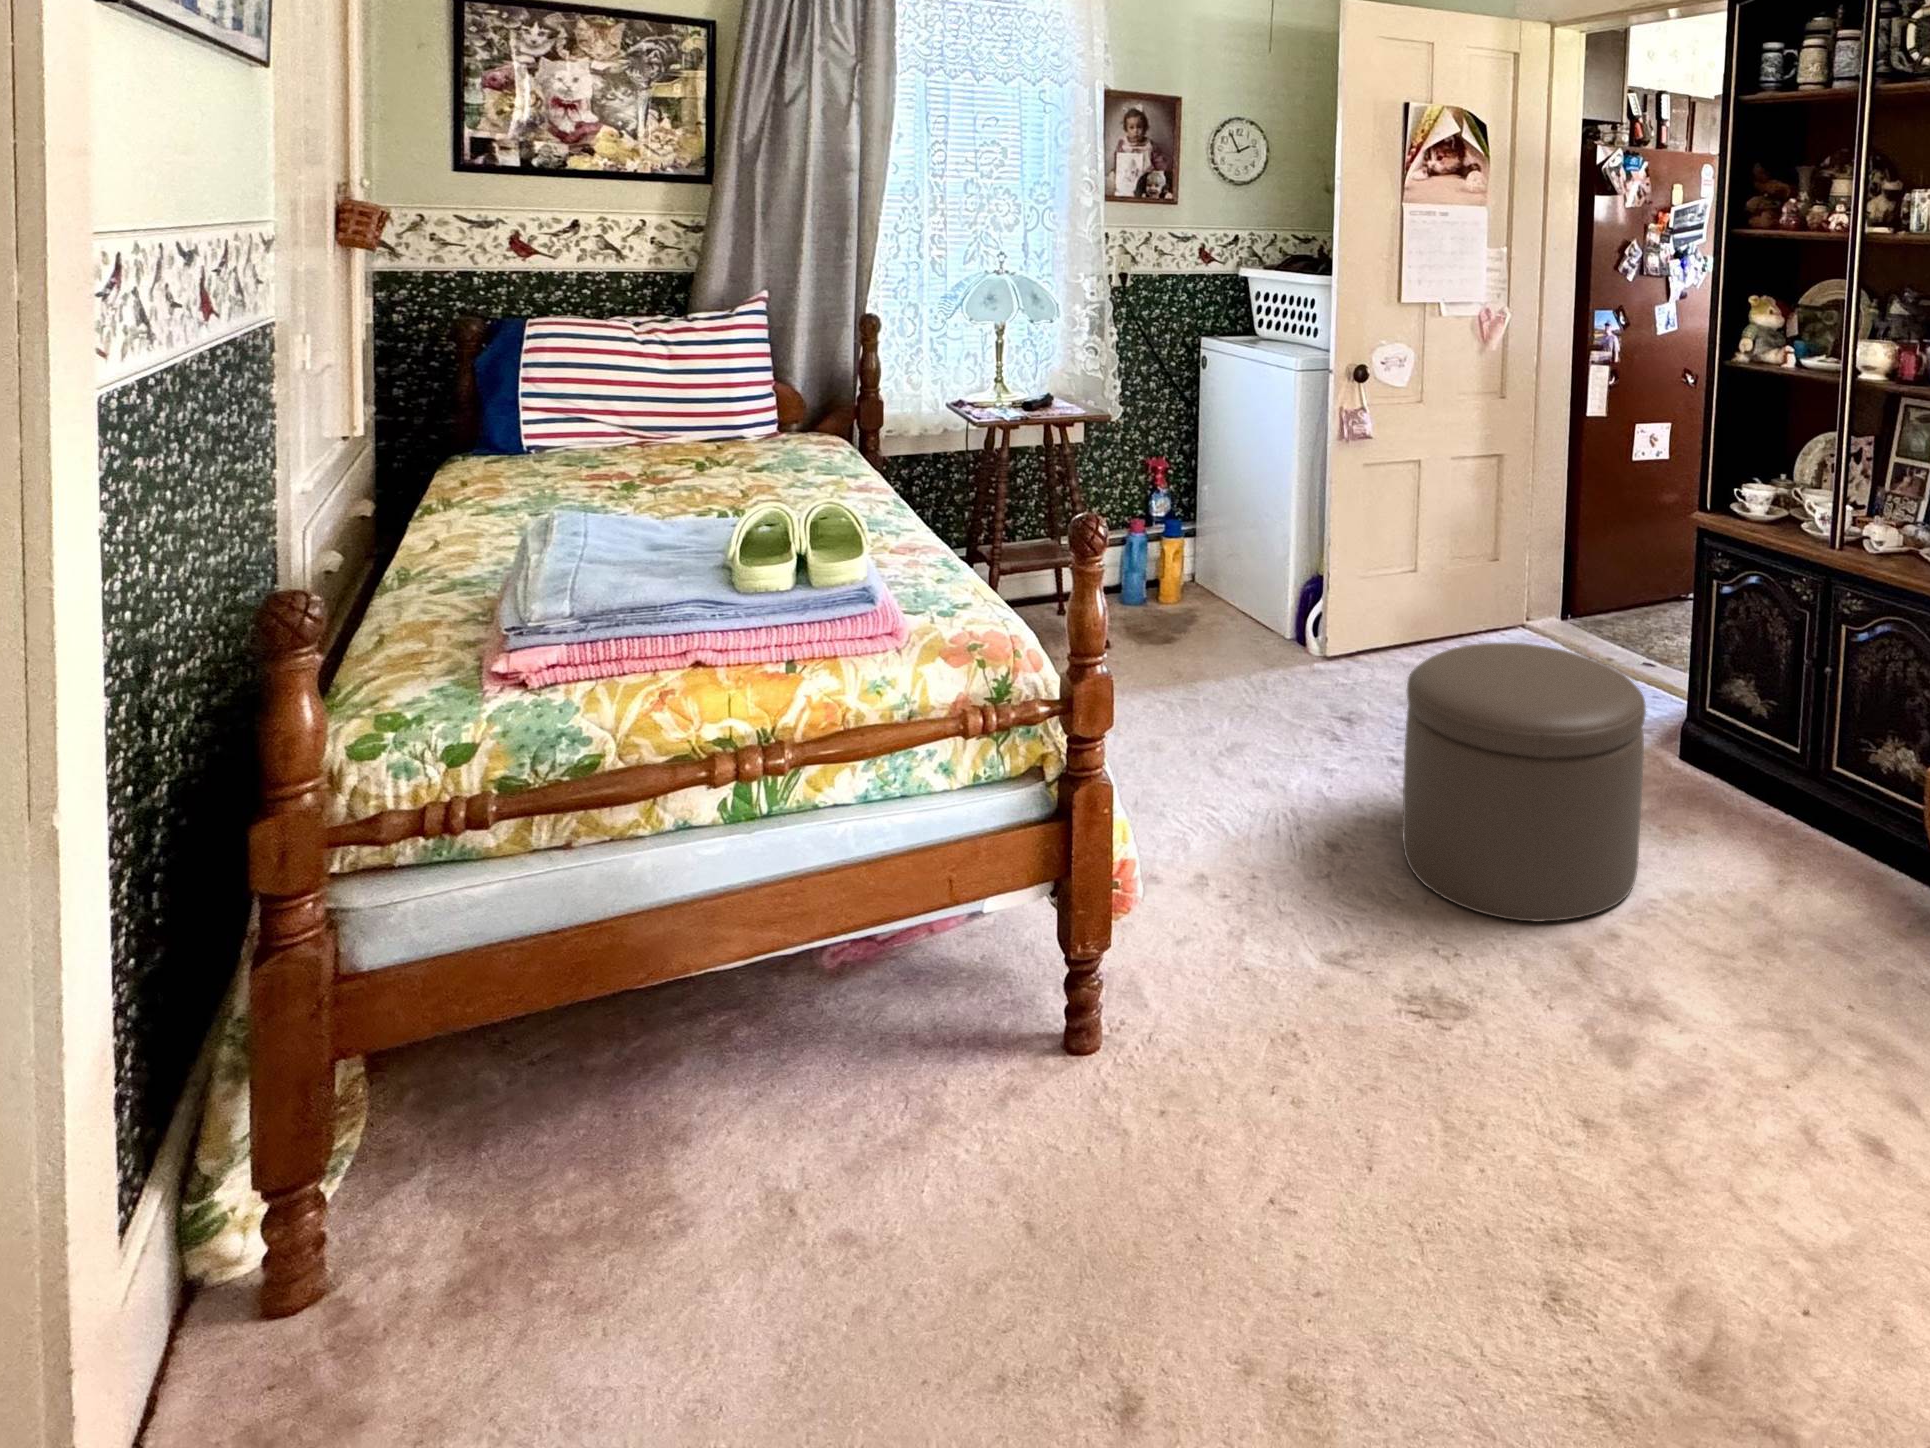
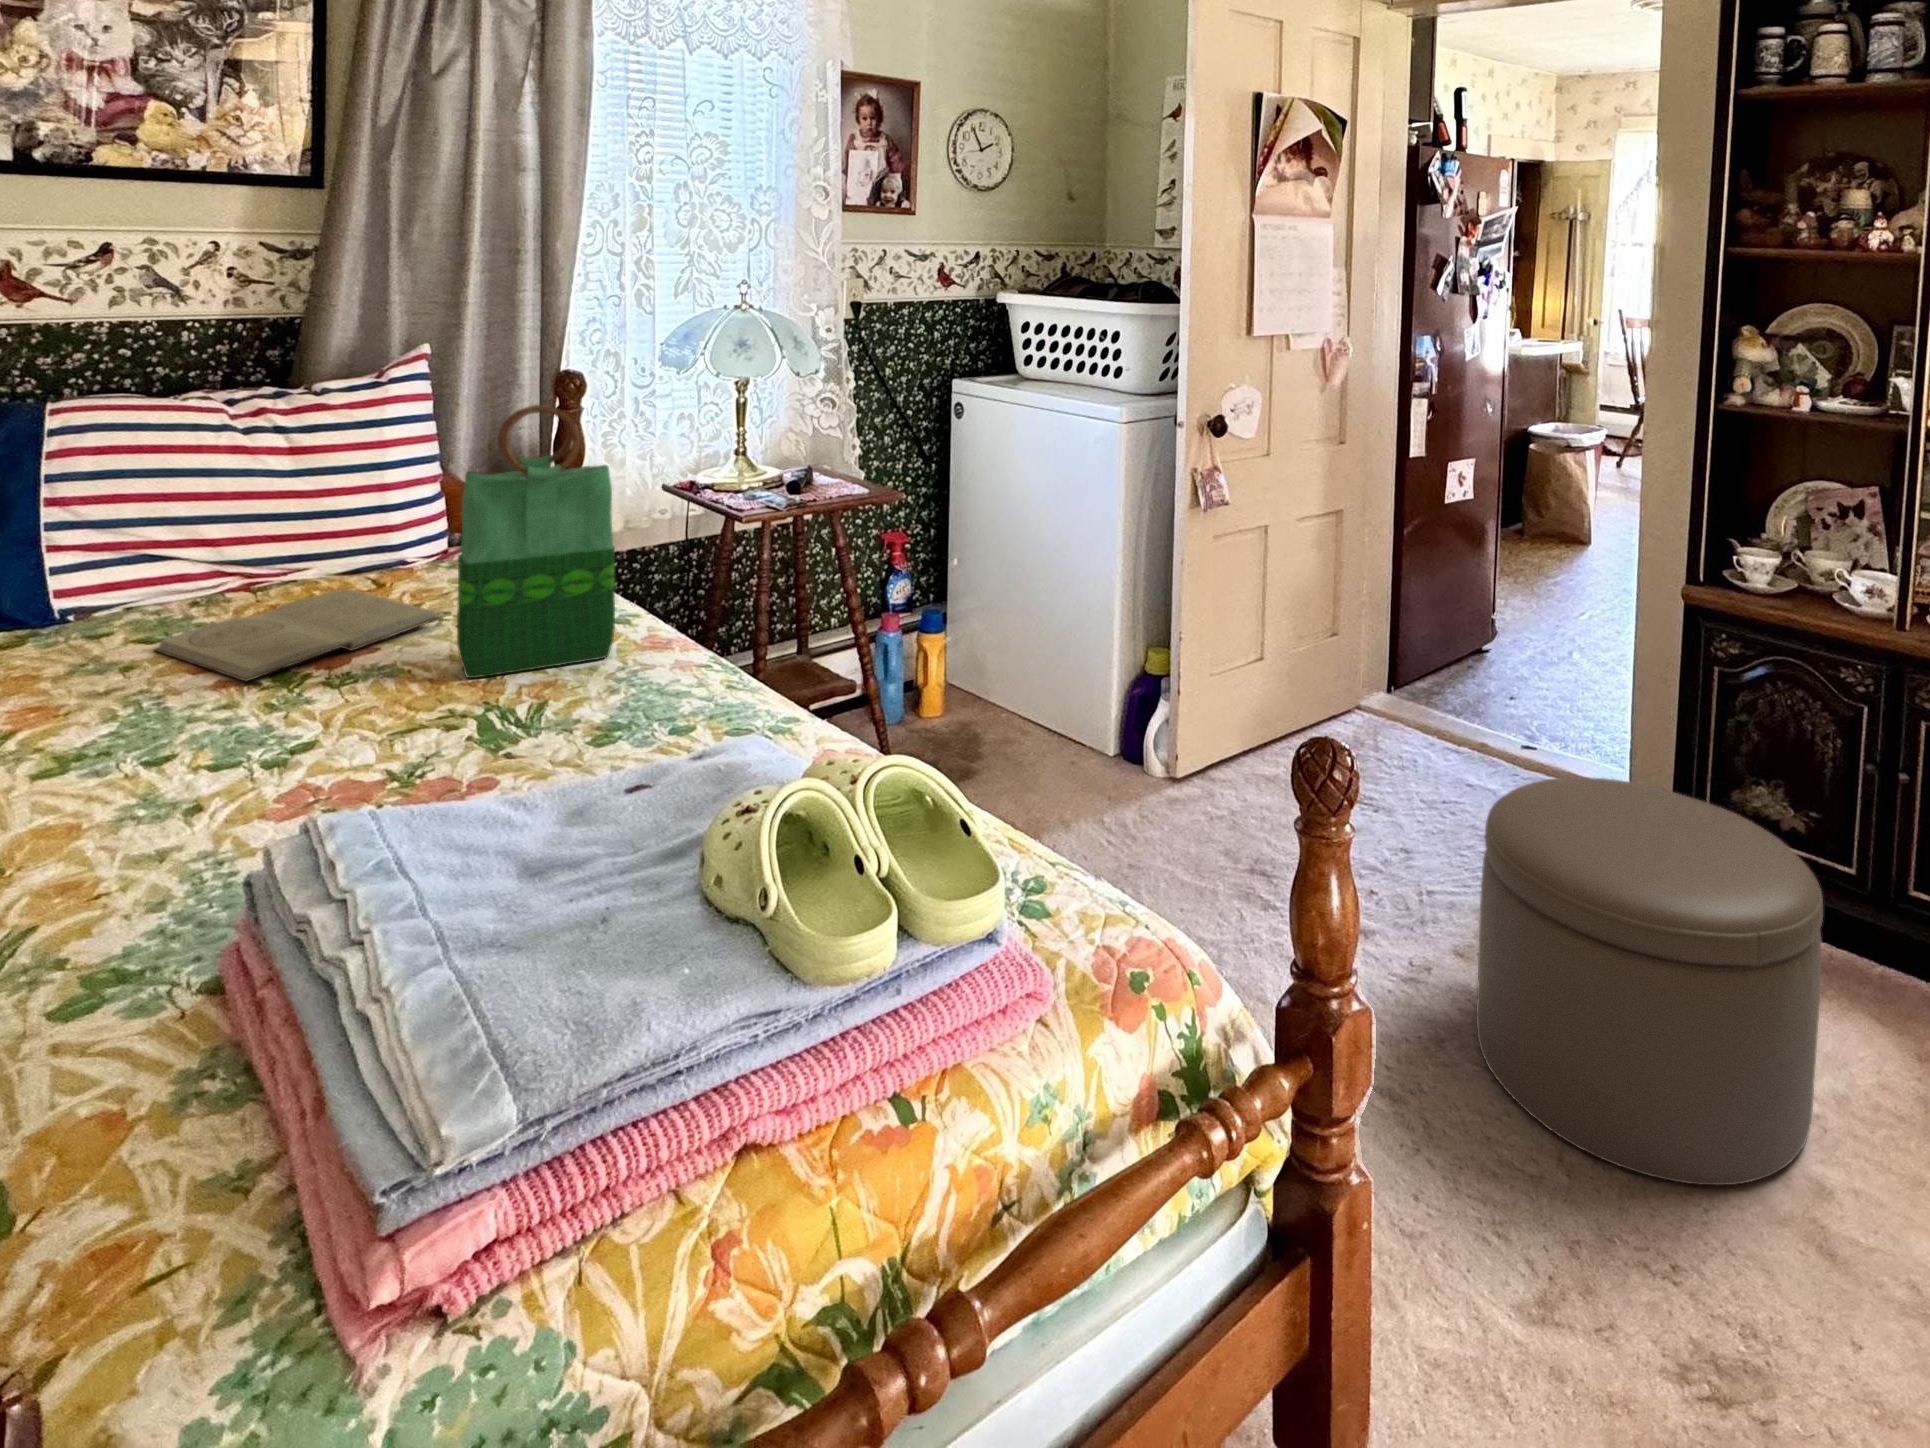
tote bag: none [722,323,824,494] -> present [457,405,615,678]
book: none [566,447,733,486] -> present [154,589,438,681]

